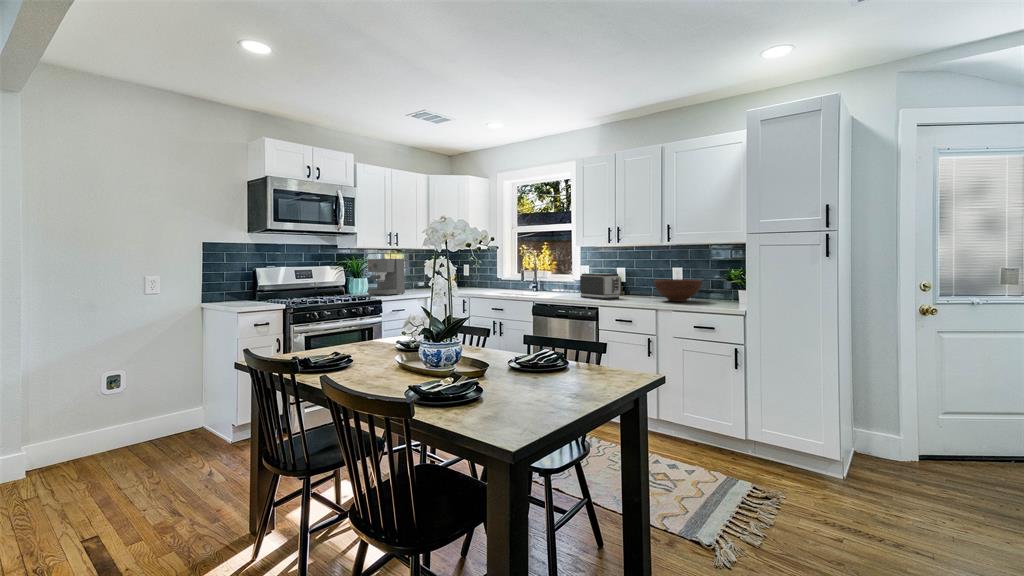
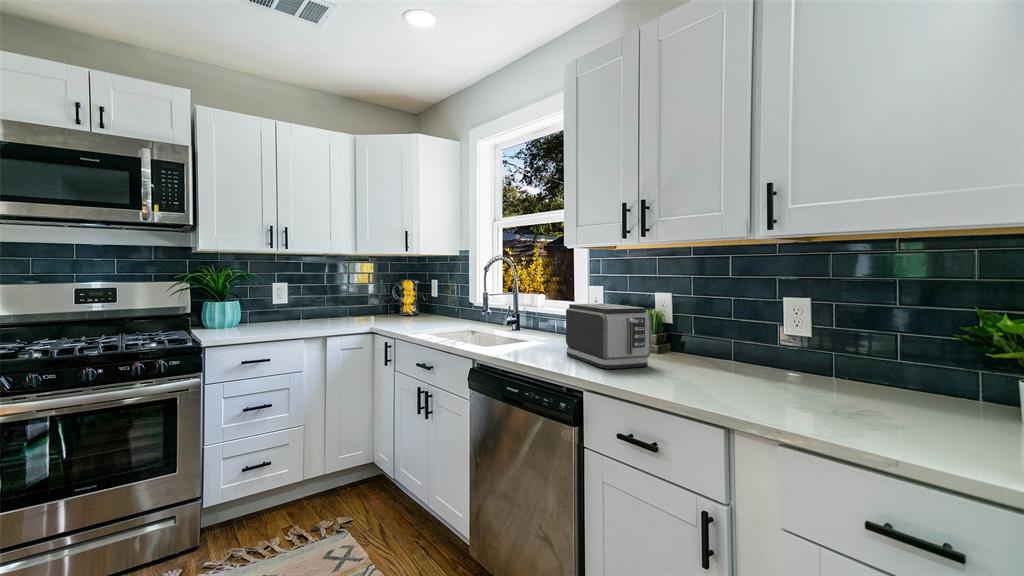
coffee maker: present [368,259,405,295] -> none [211,269,290,332]
fruit bowl: present [654,279,702,302] -> none [731,327,882,398]

